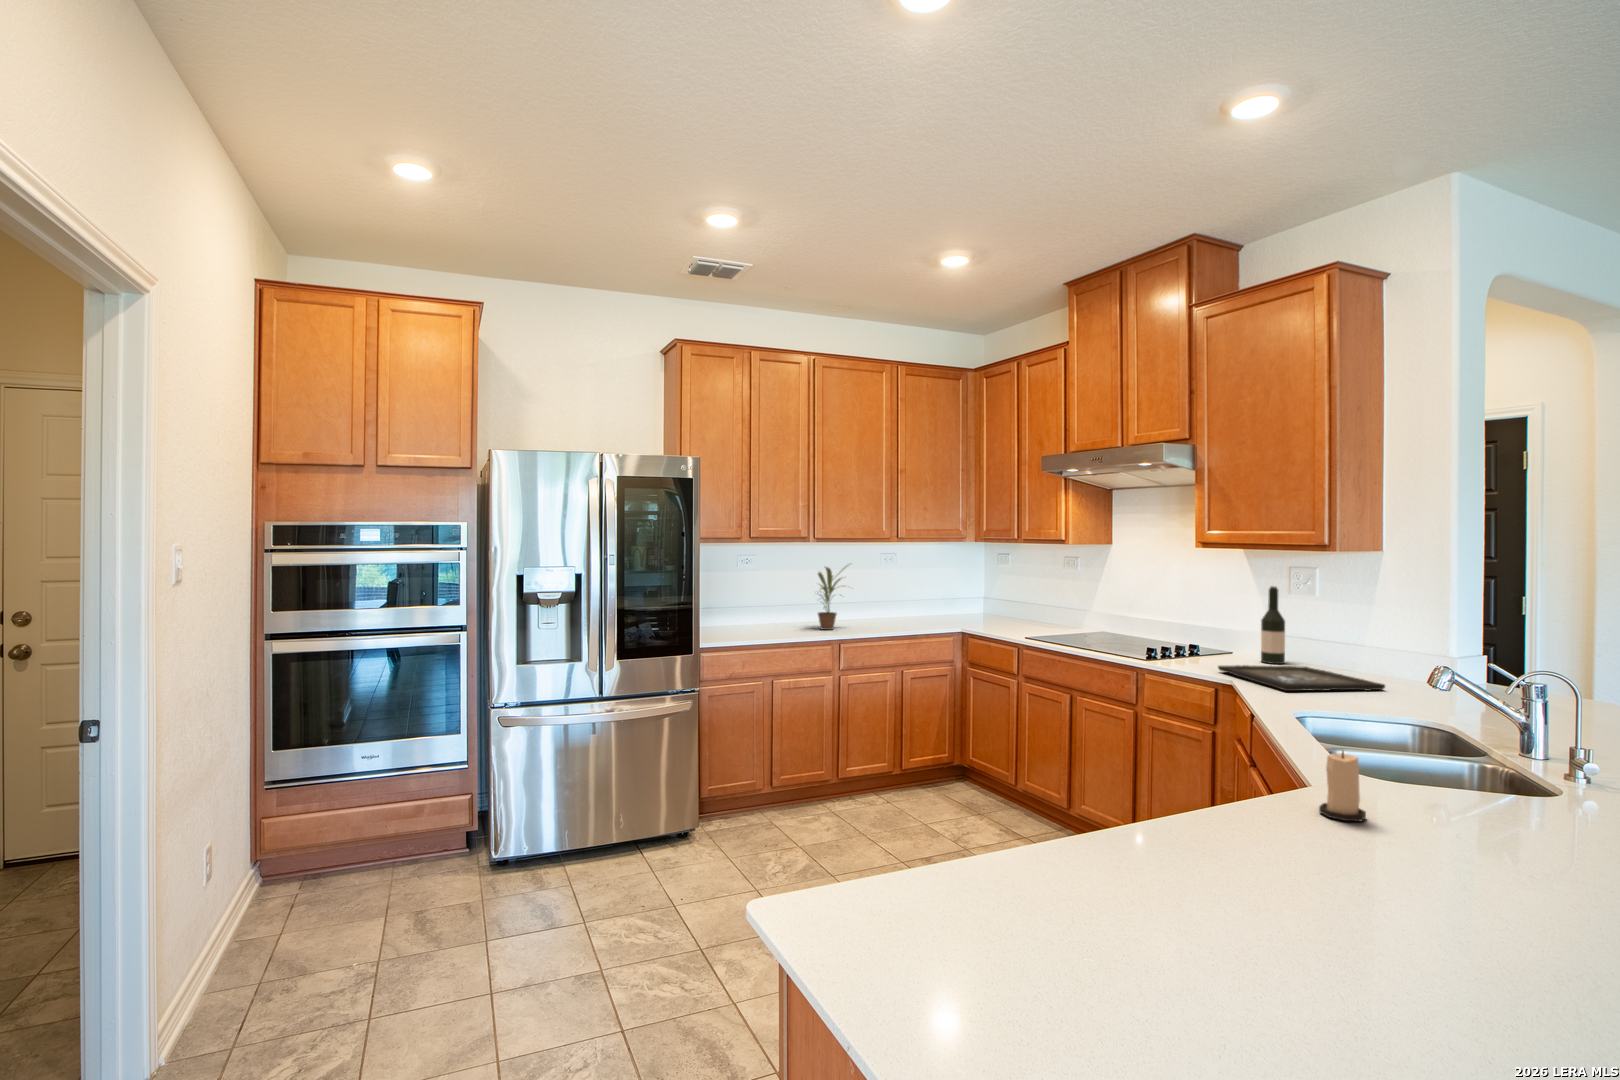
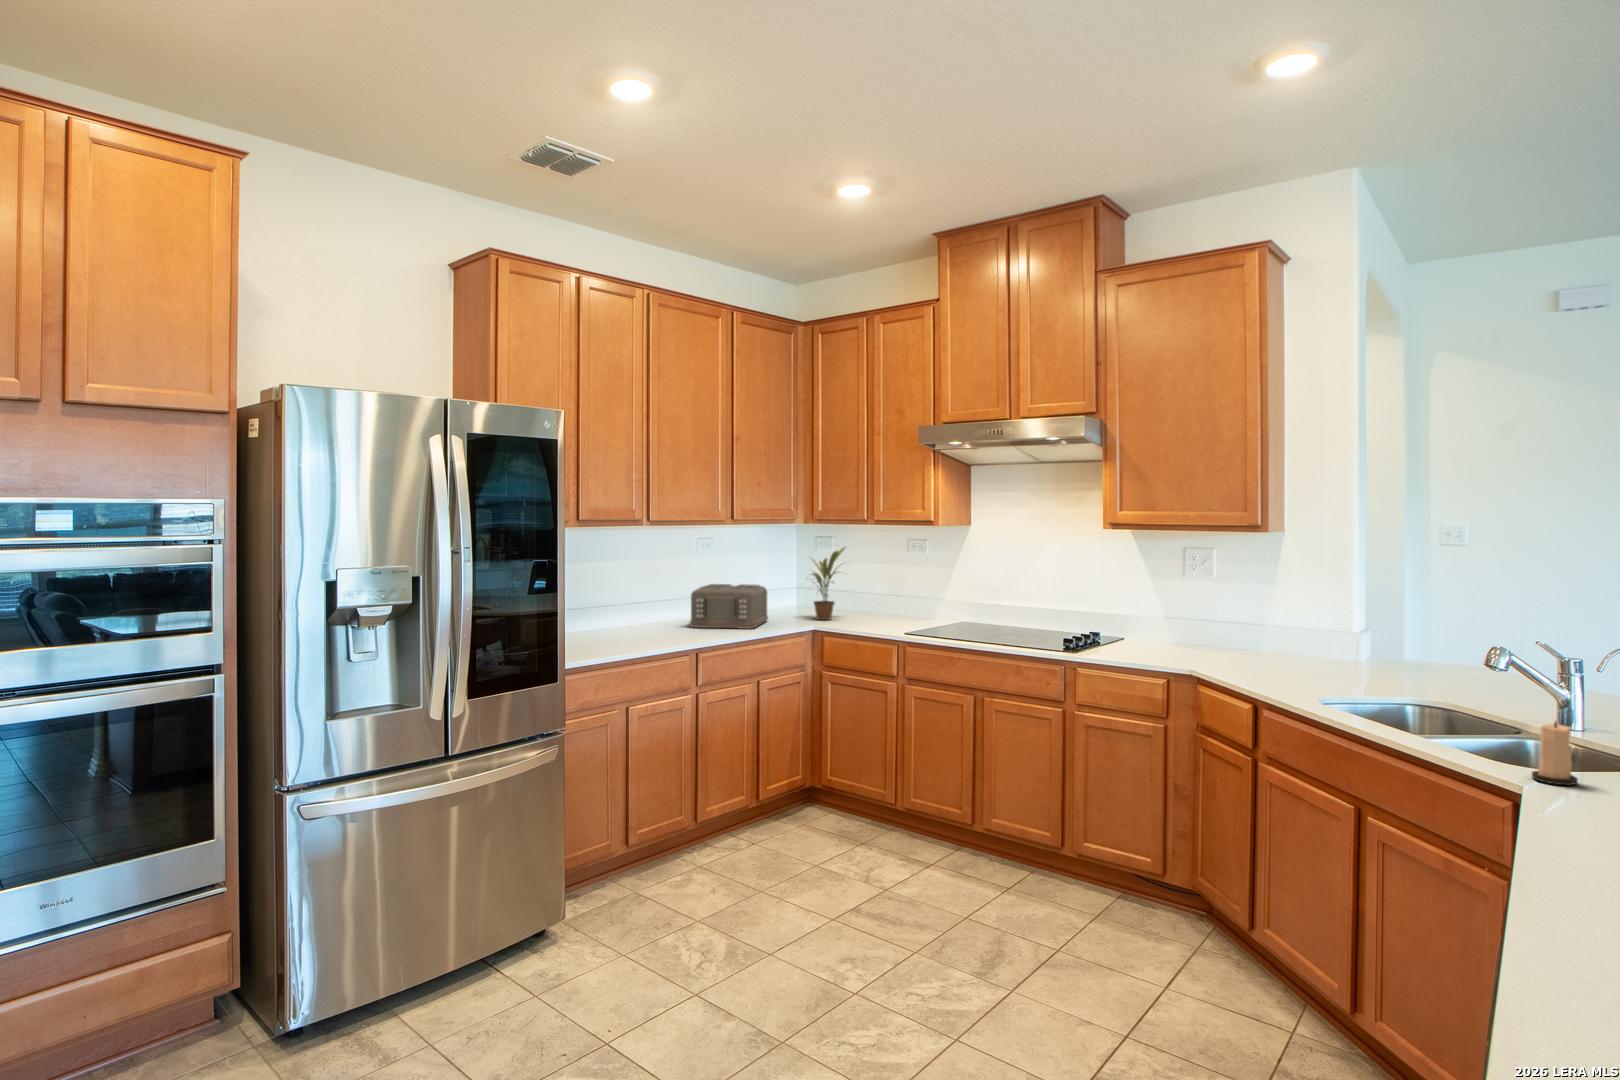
potted plant: present [818,563,851,630] -> present [812,547,845,620]
wine bottle: present [1261,586,1285,664] -> none [1163,569,1186,646]
toaster: none [864,590,938,627] -> present [690,584,768,629]
tray: present [1218,665,1385,691] -> none [1156,647,1314,672]

